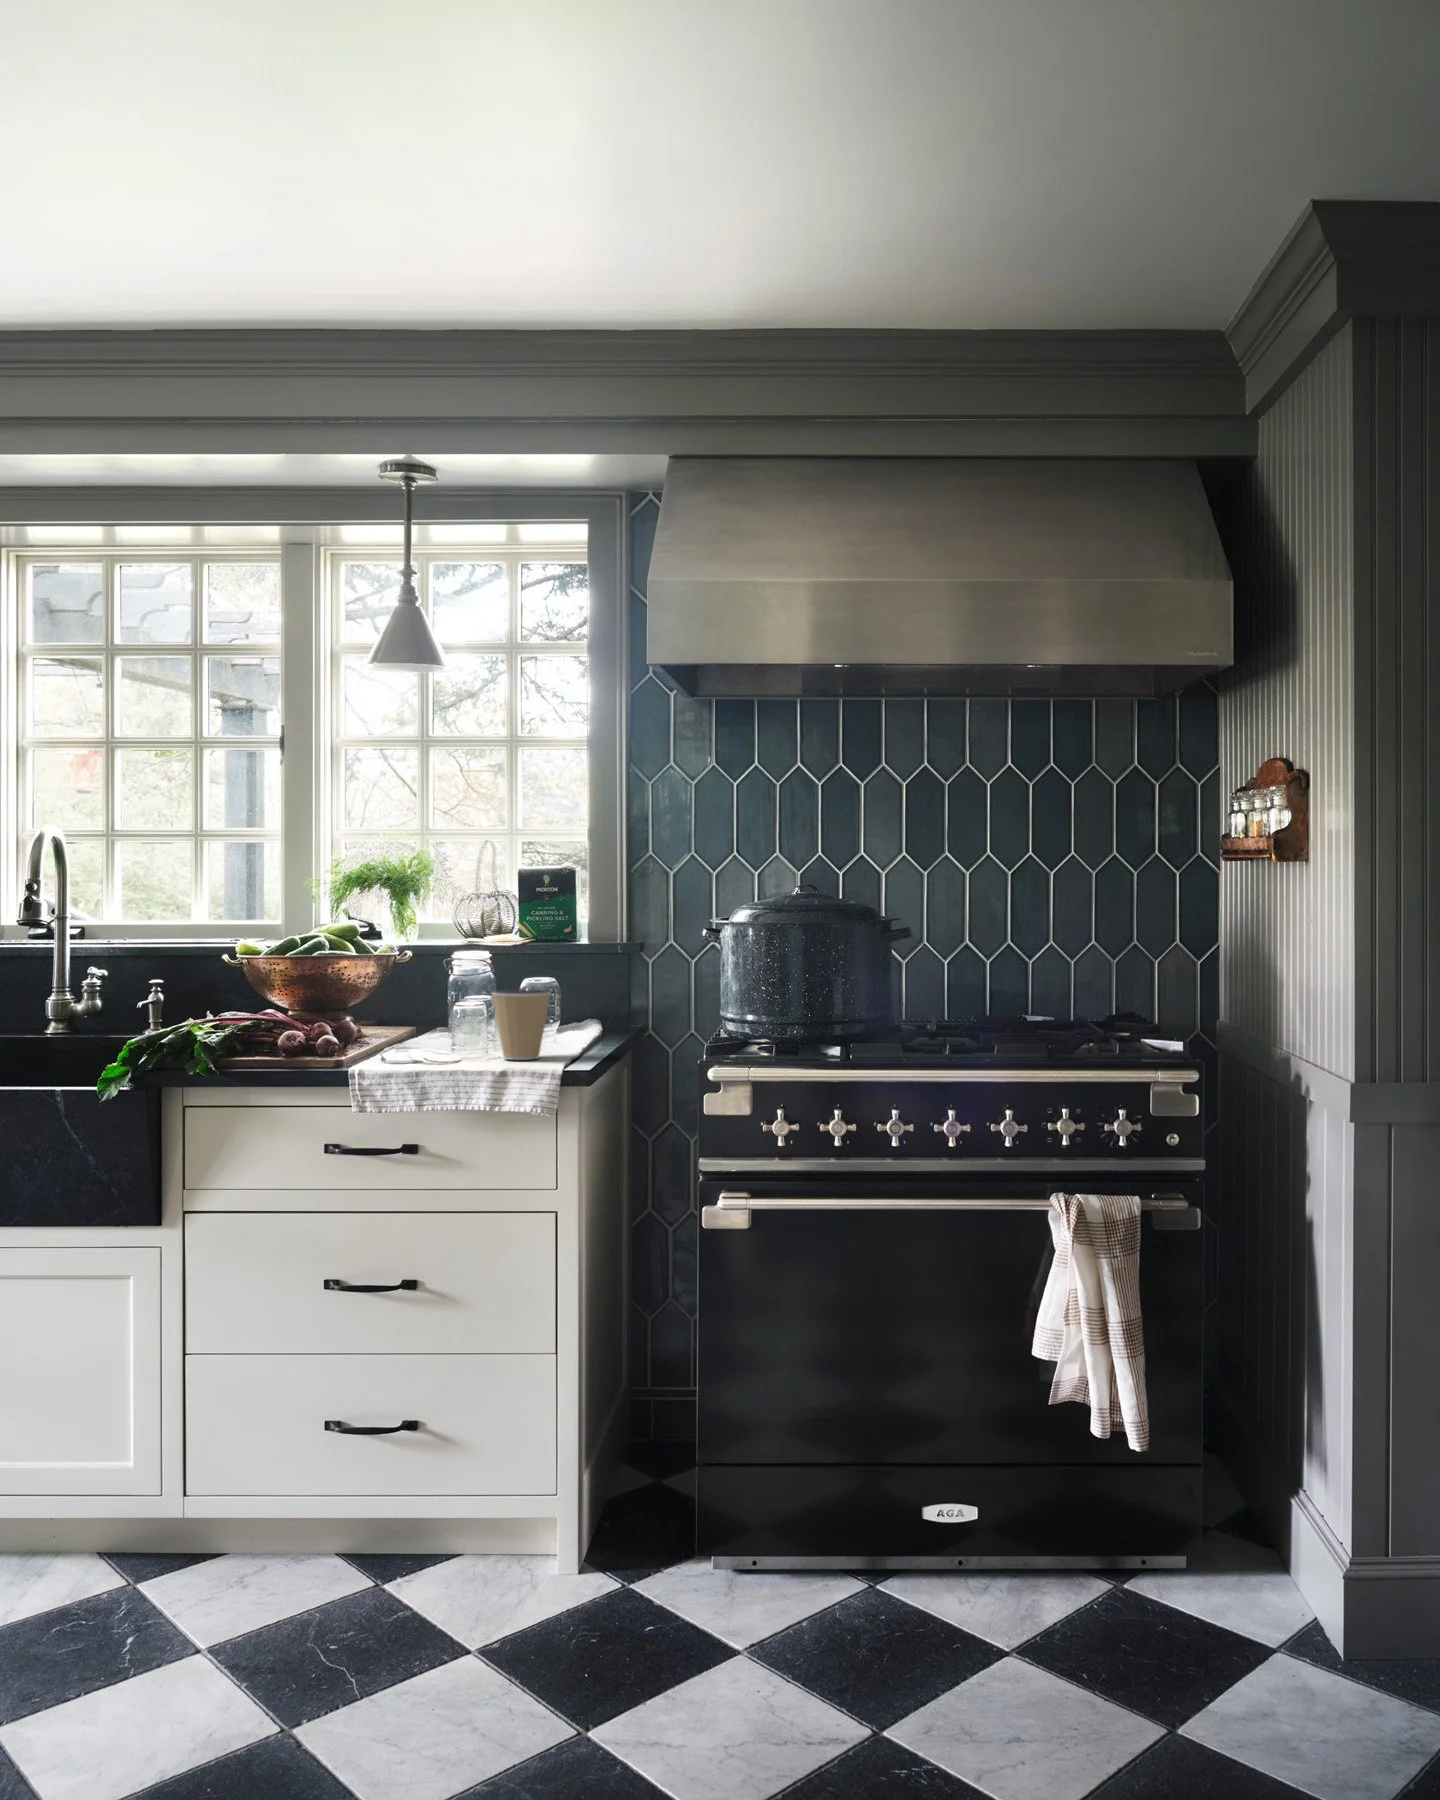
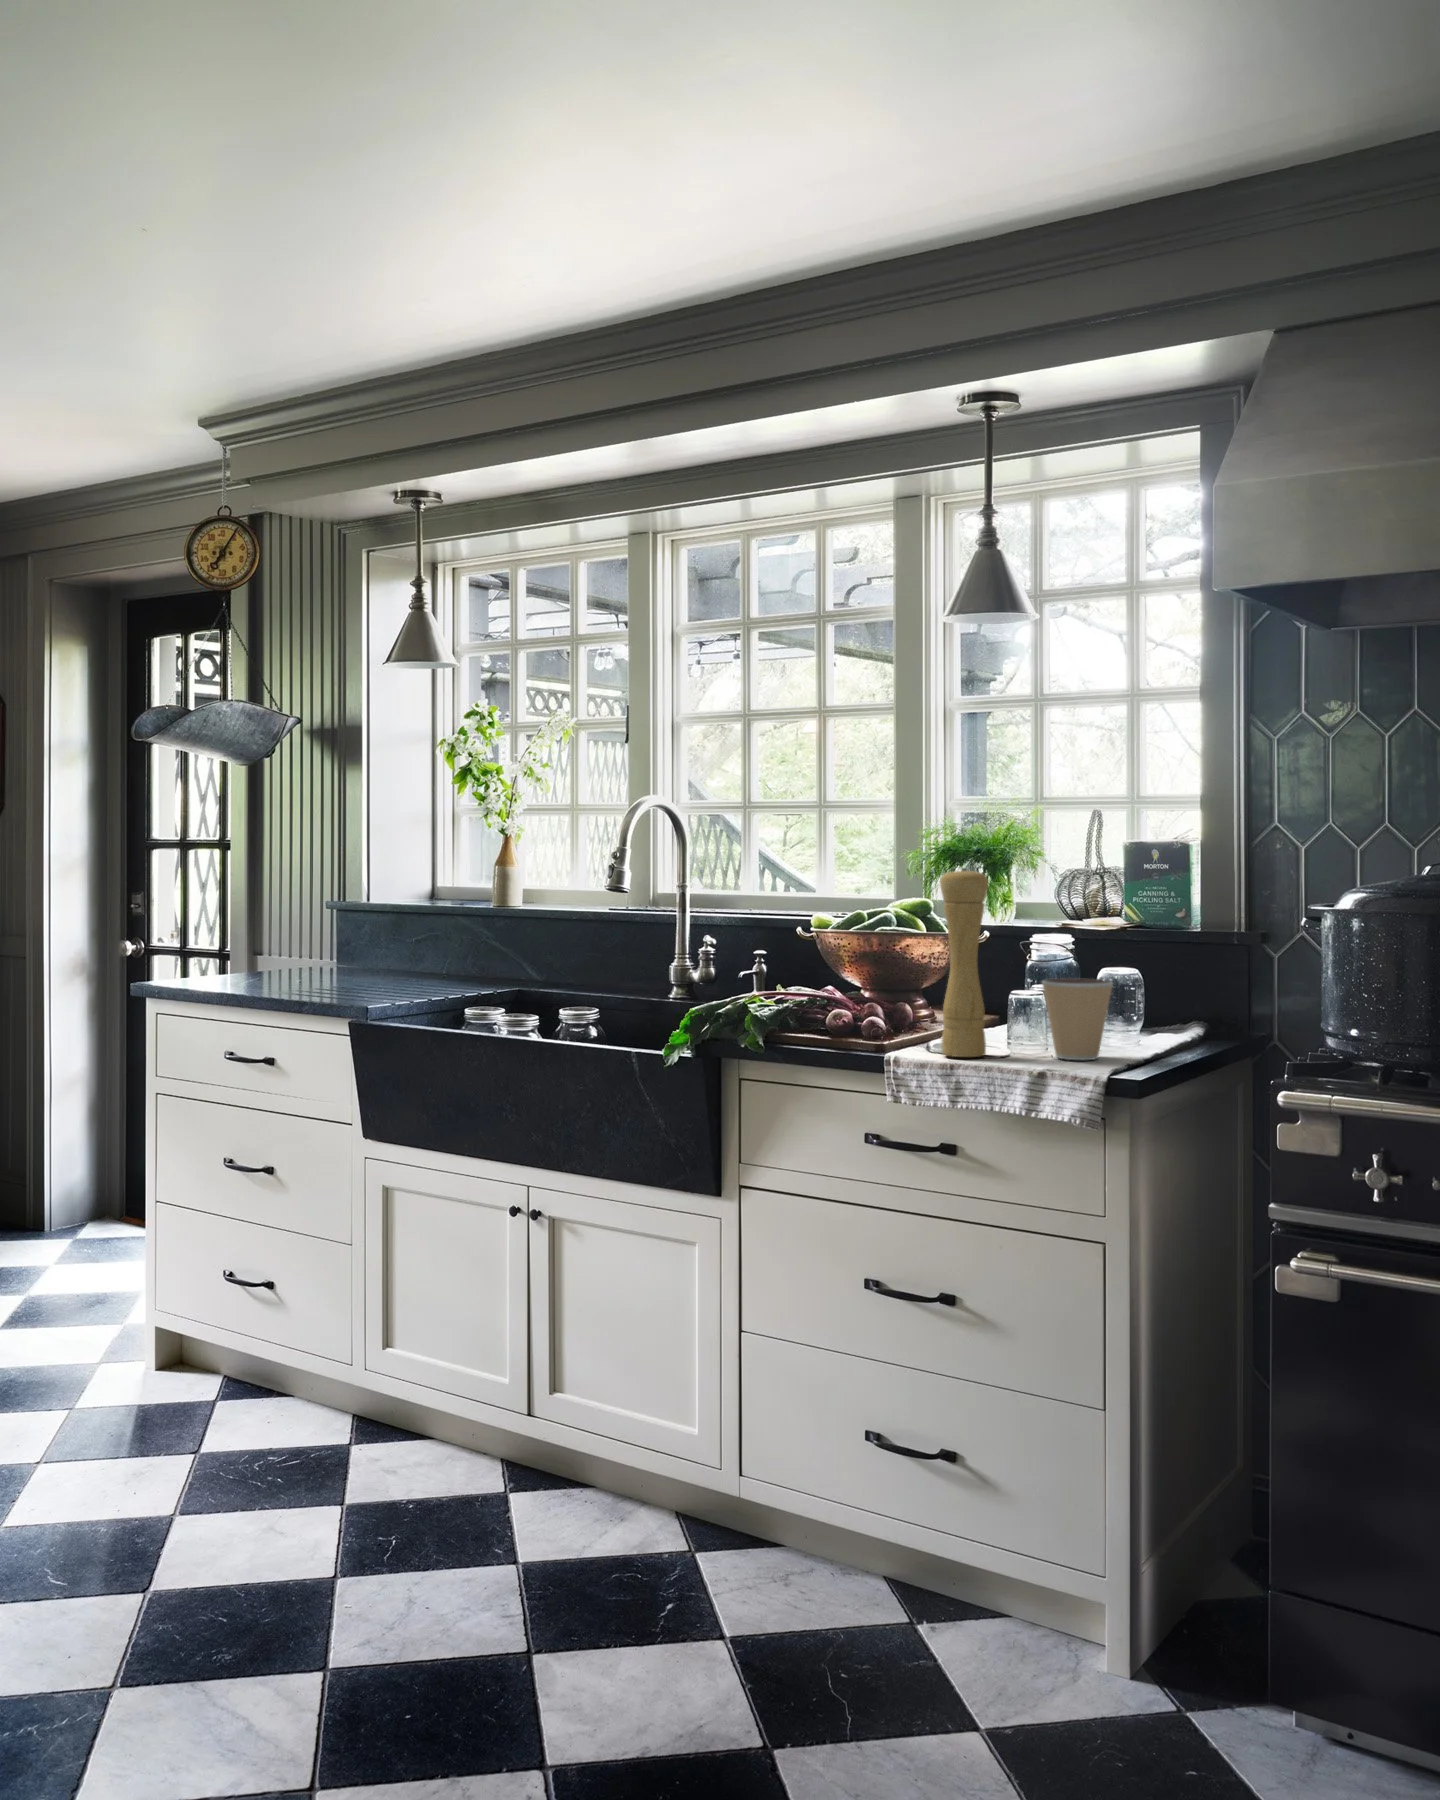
pepper mill: none [402,894,445,1064] -> present [940,868,988,1057]

